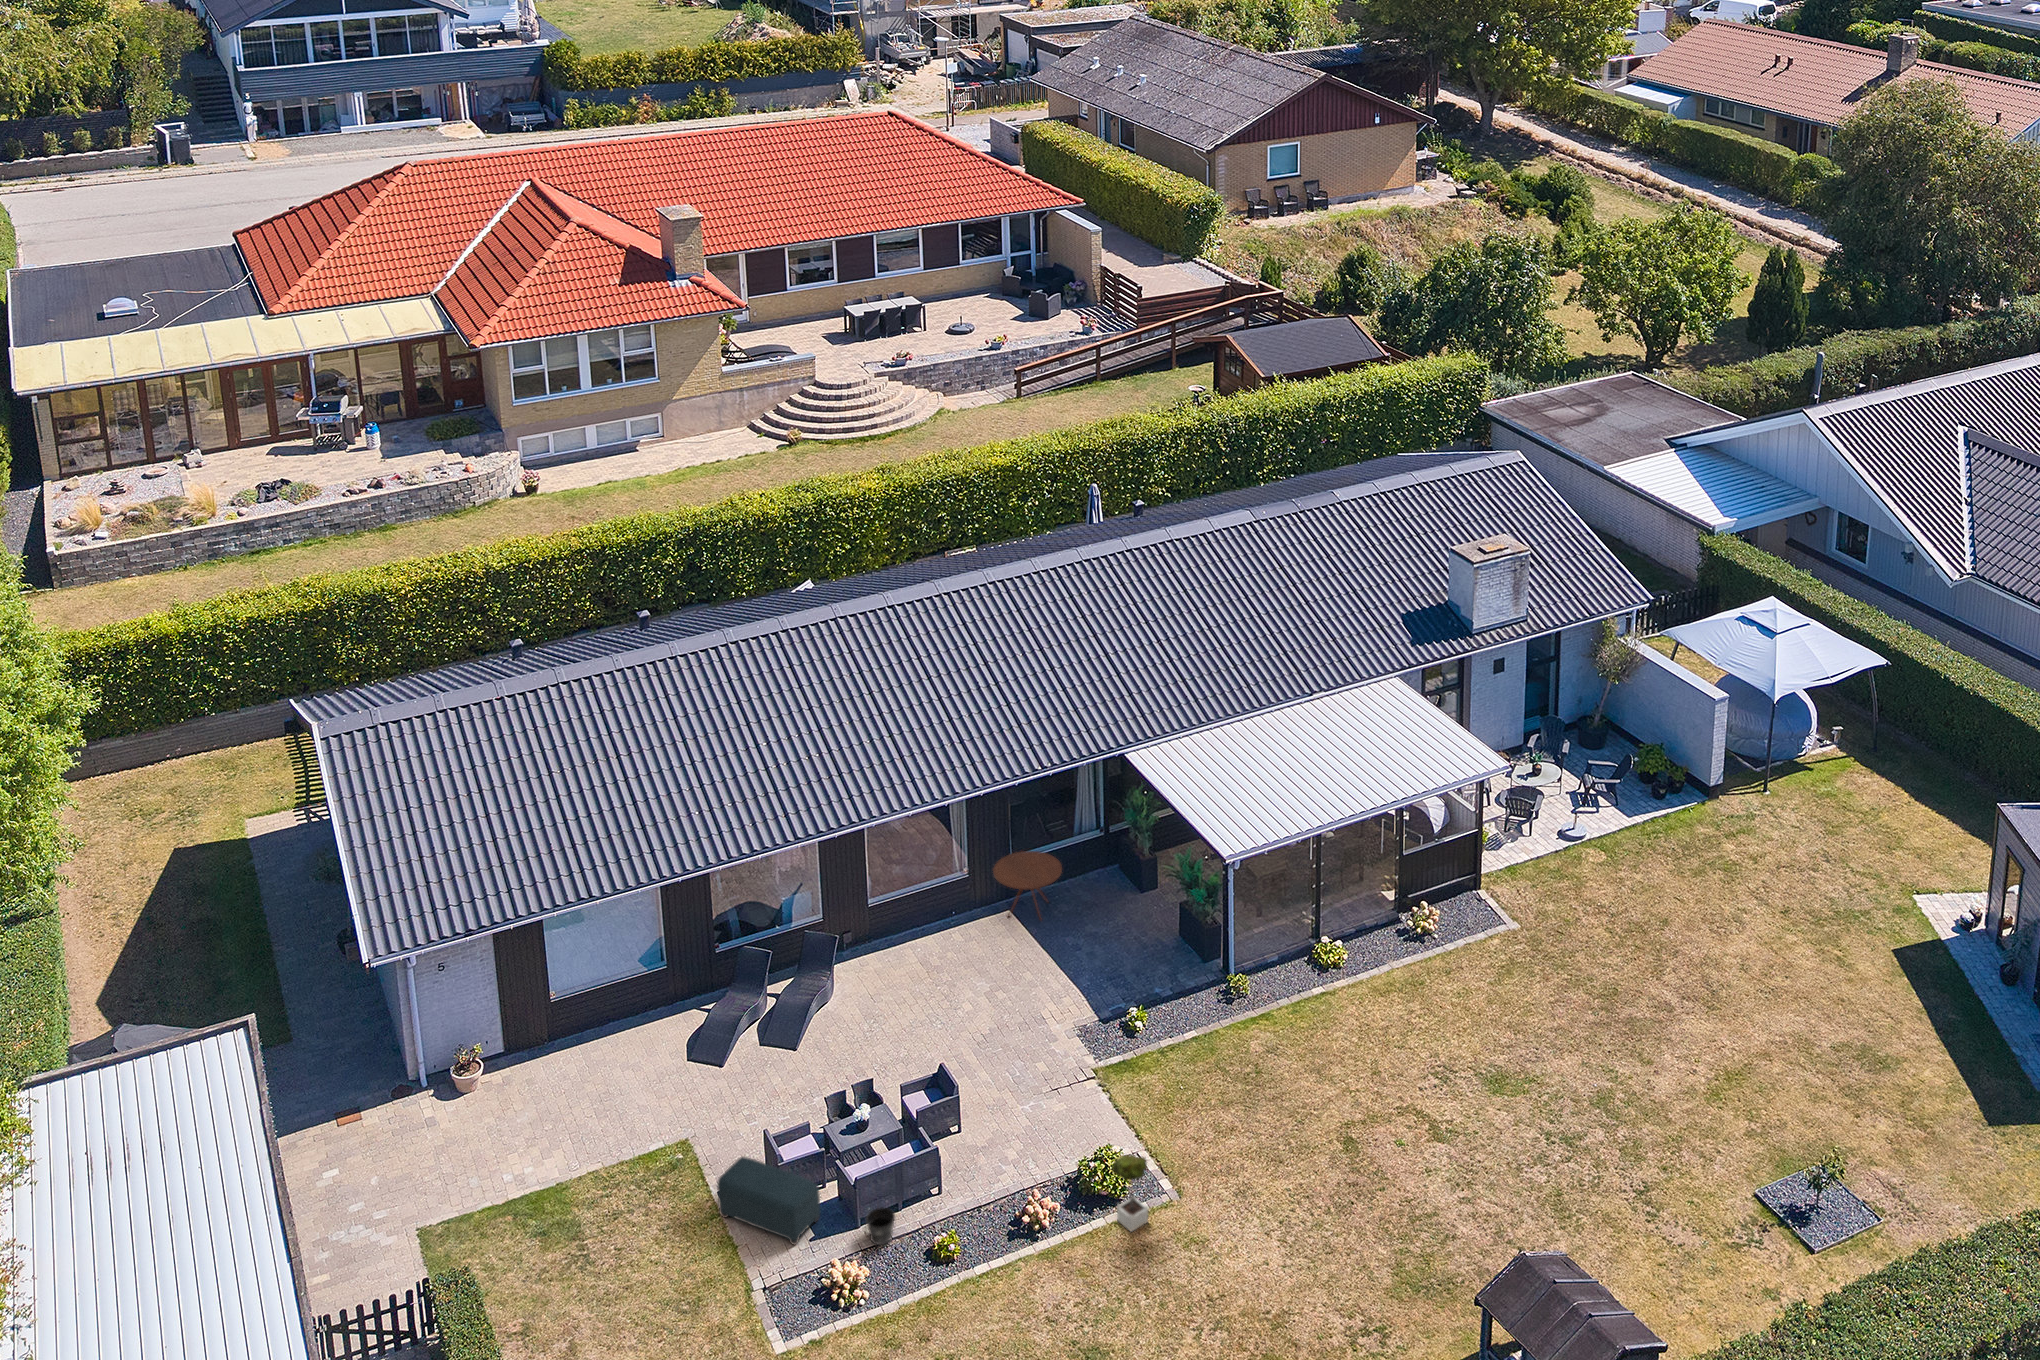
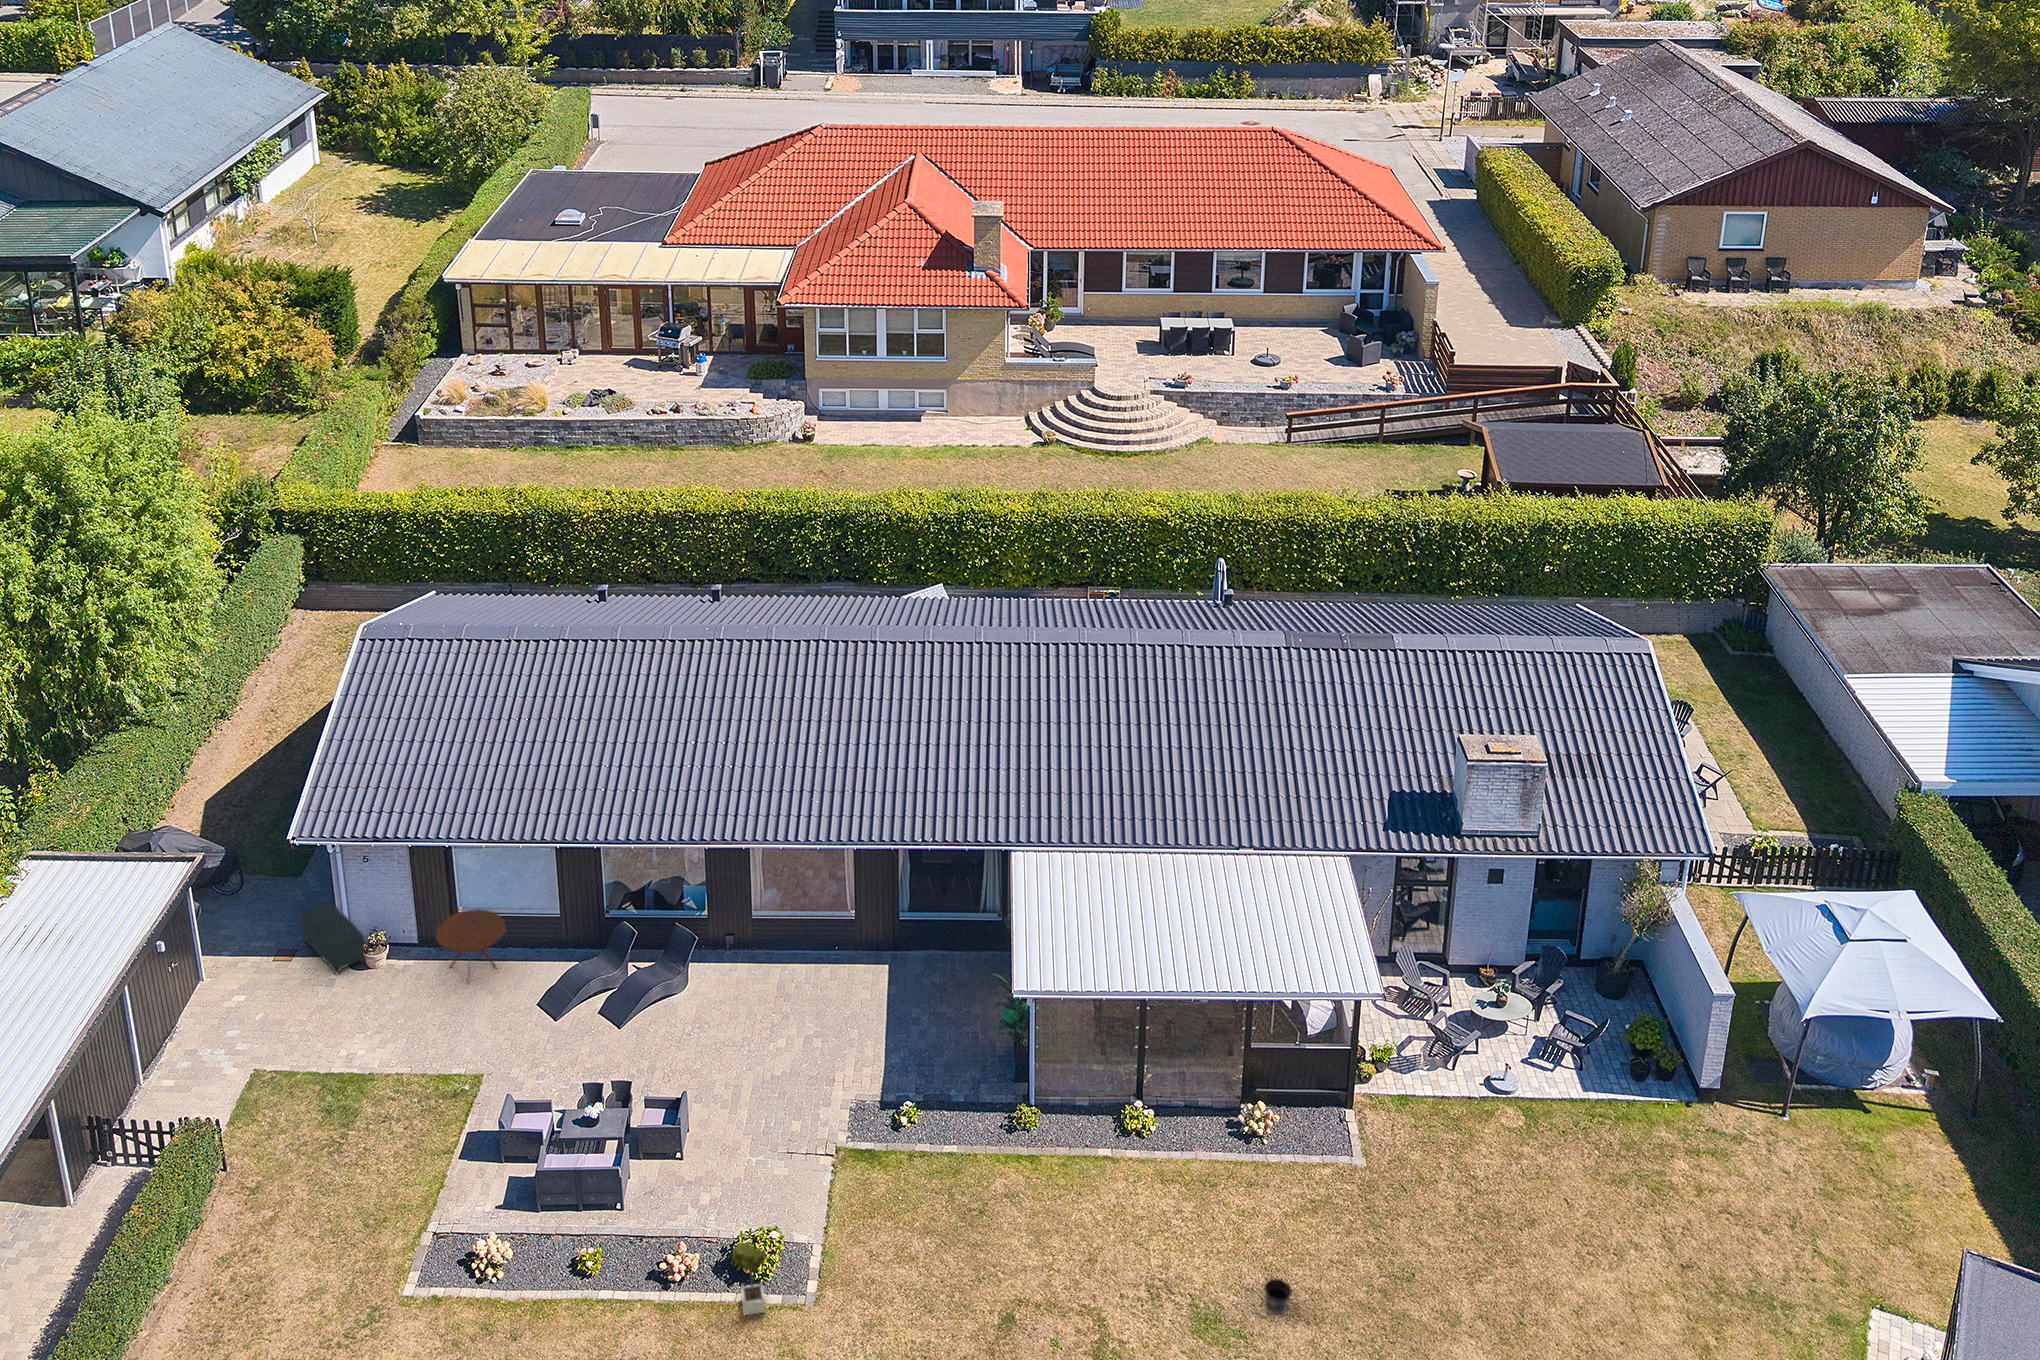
round table: present [993,851,1062,918] -> present [436,909,506,978]
bench: present [717,1157,820,1245] -> present [301,902,366,974]
bucket: present [866,1207,895,1245] -> present [1264,1279,1292,1315]

